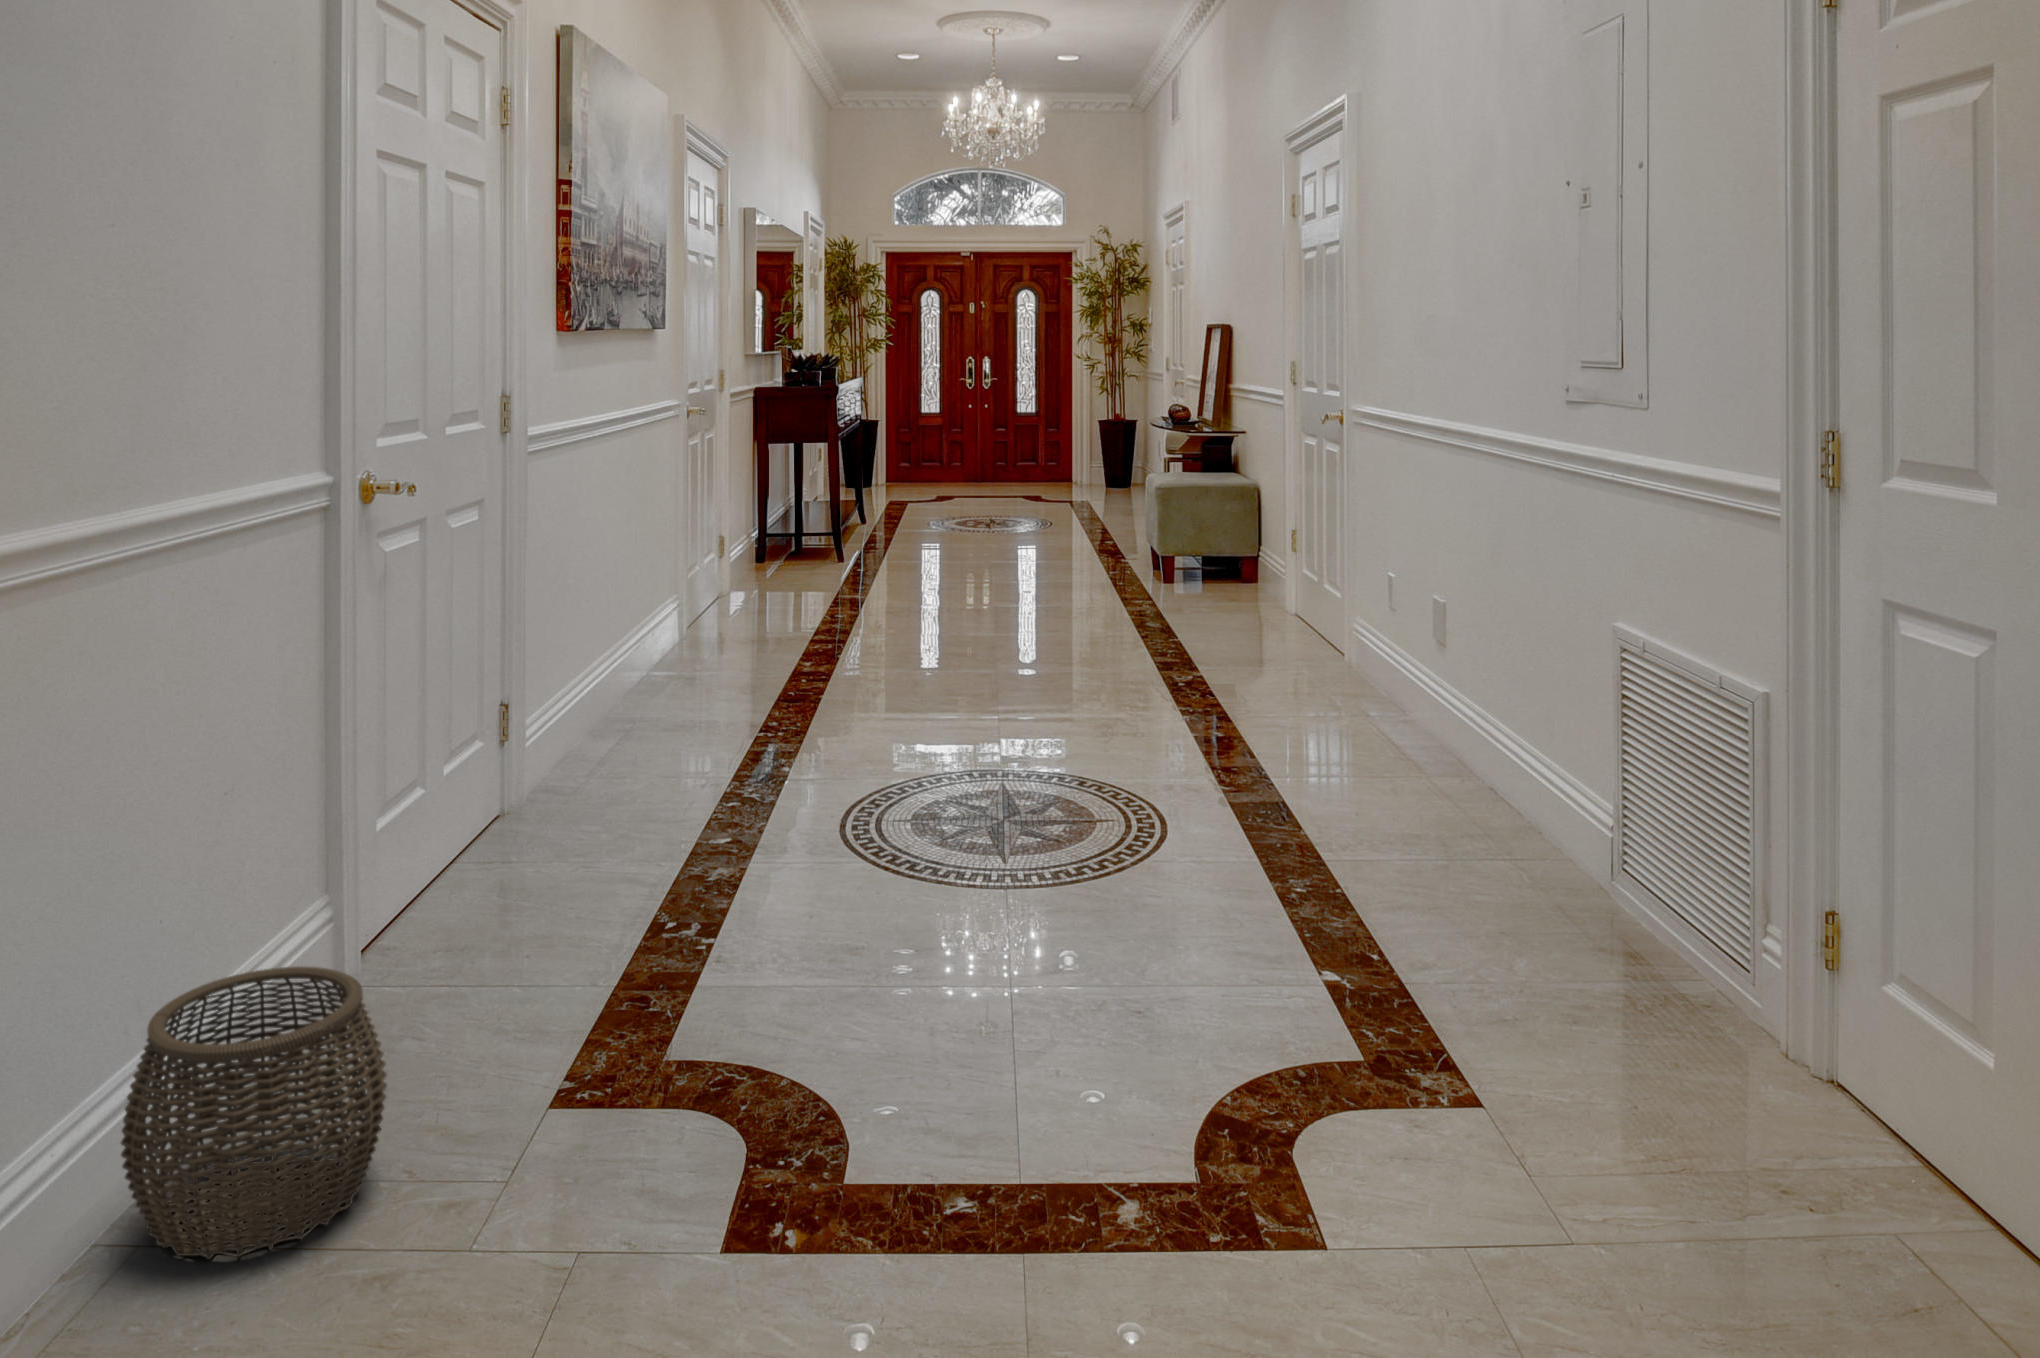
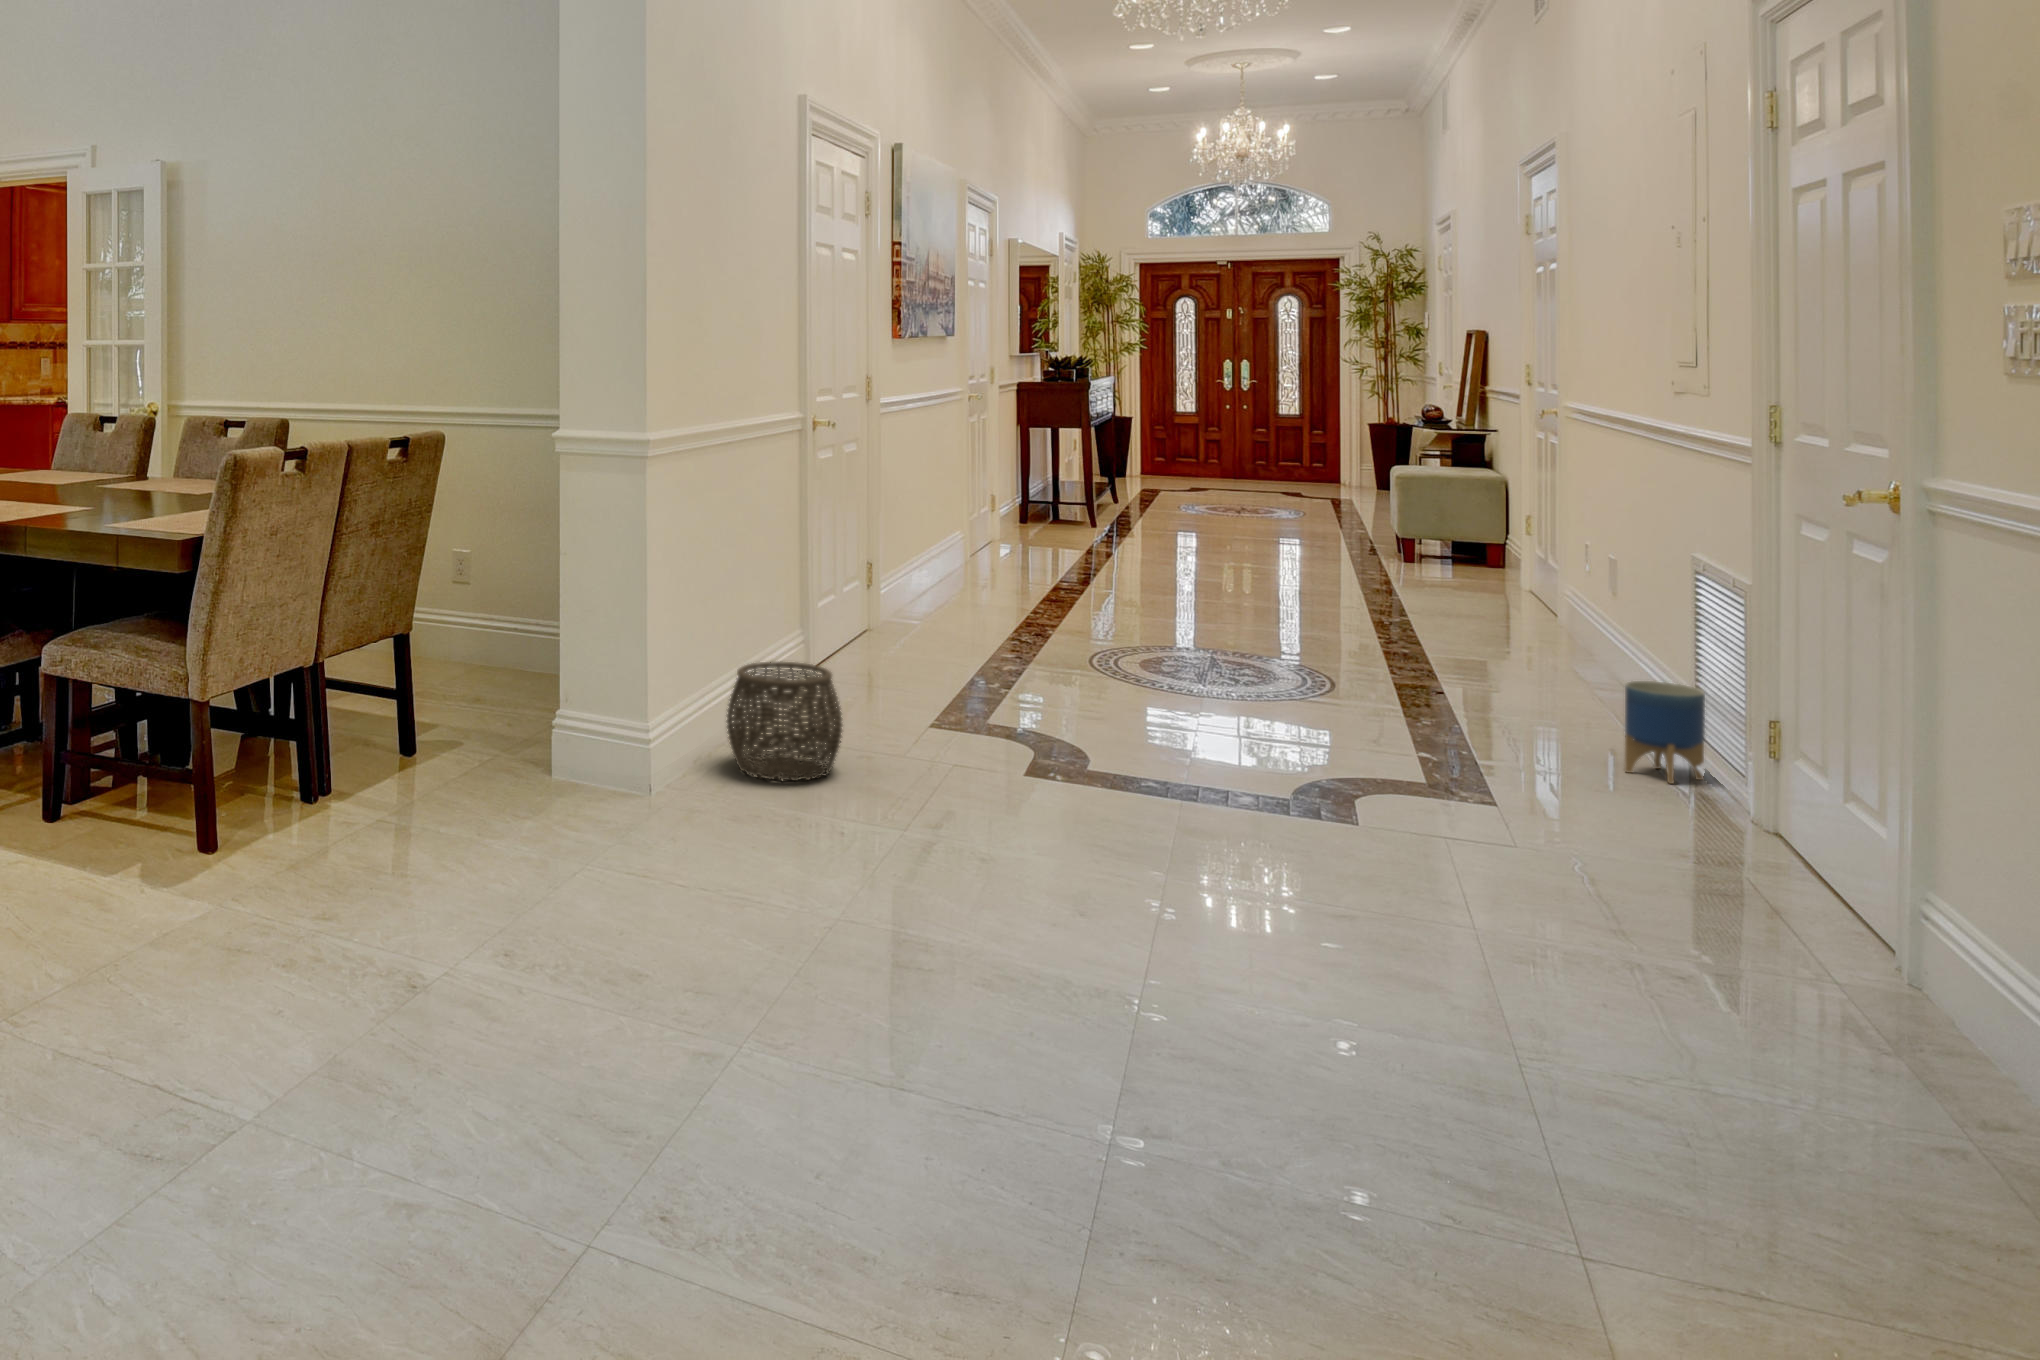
planter: none [1529,787,1621,934] -> present [1624,681,1705,784]

